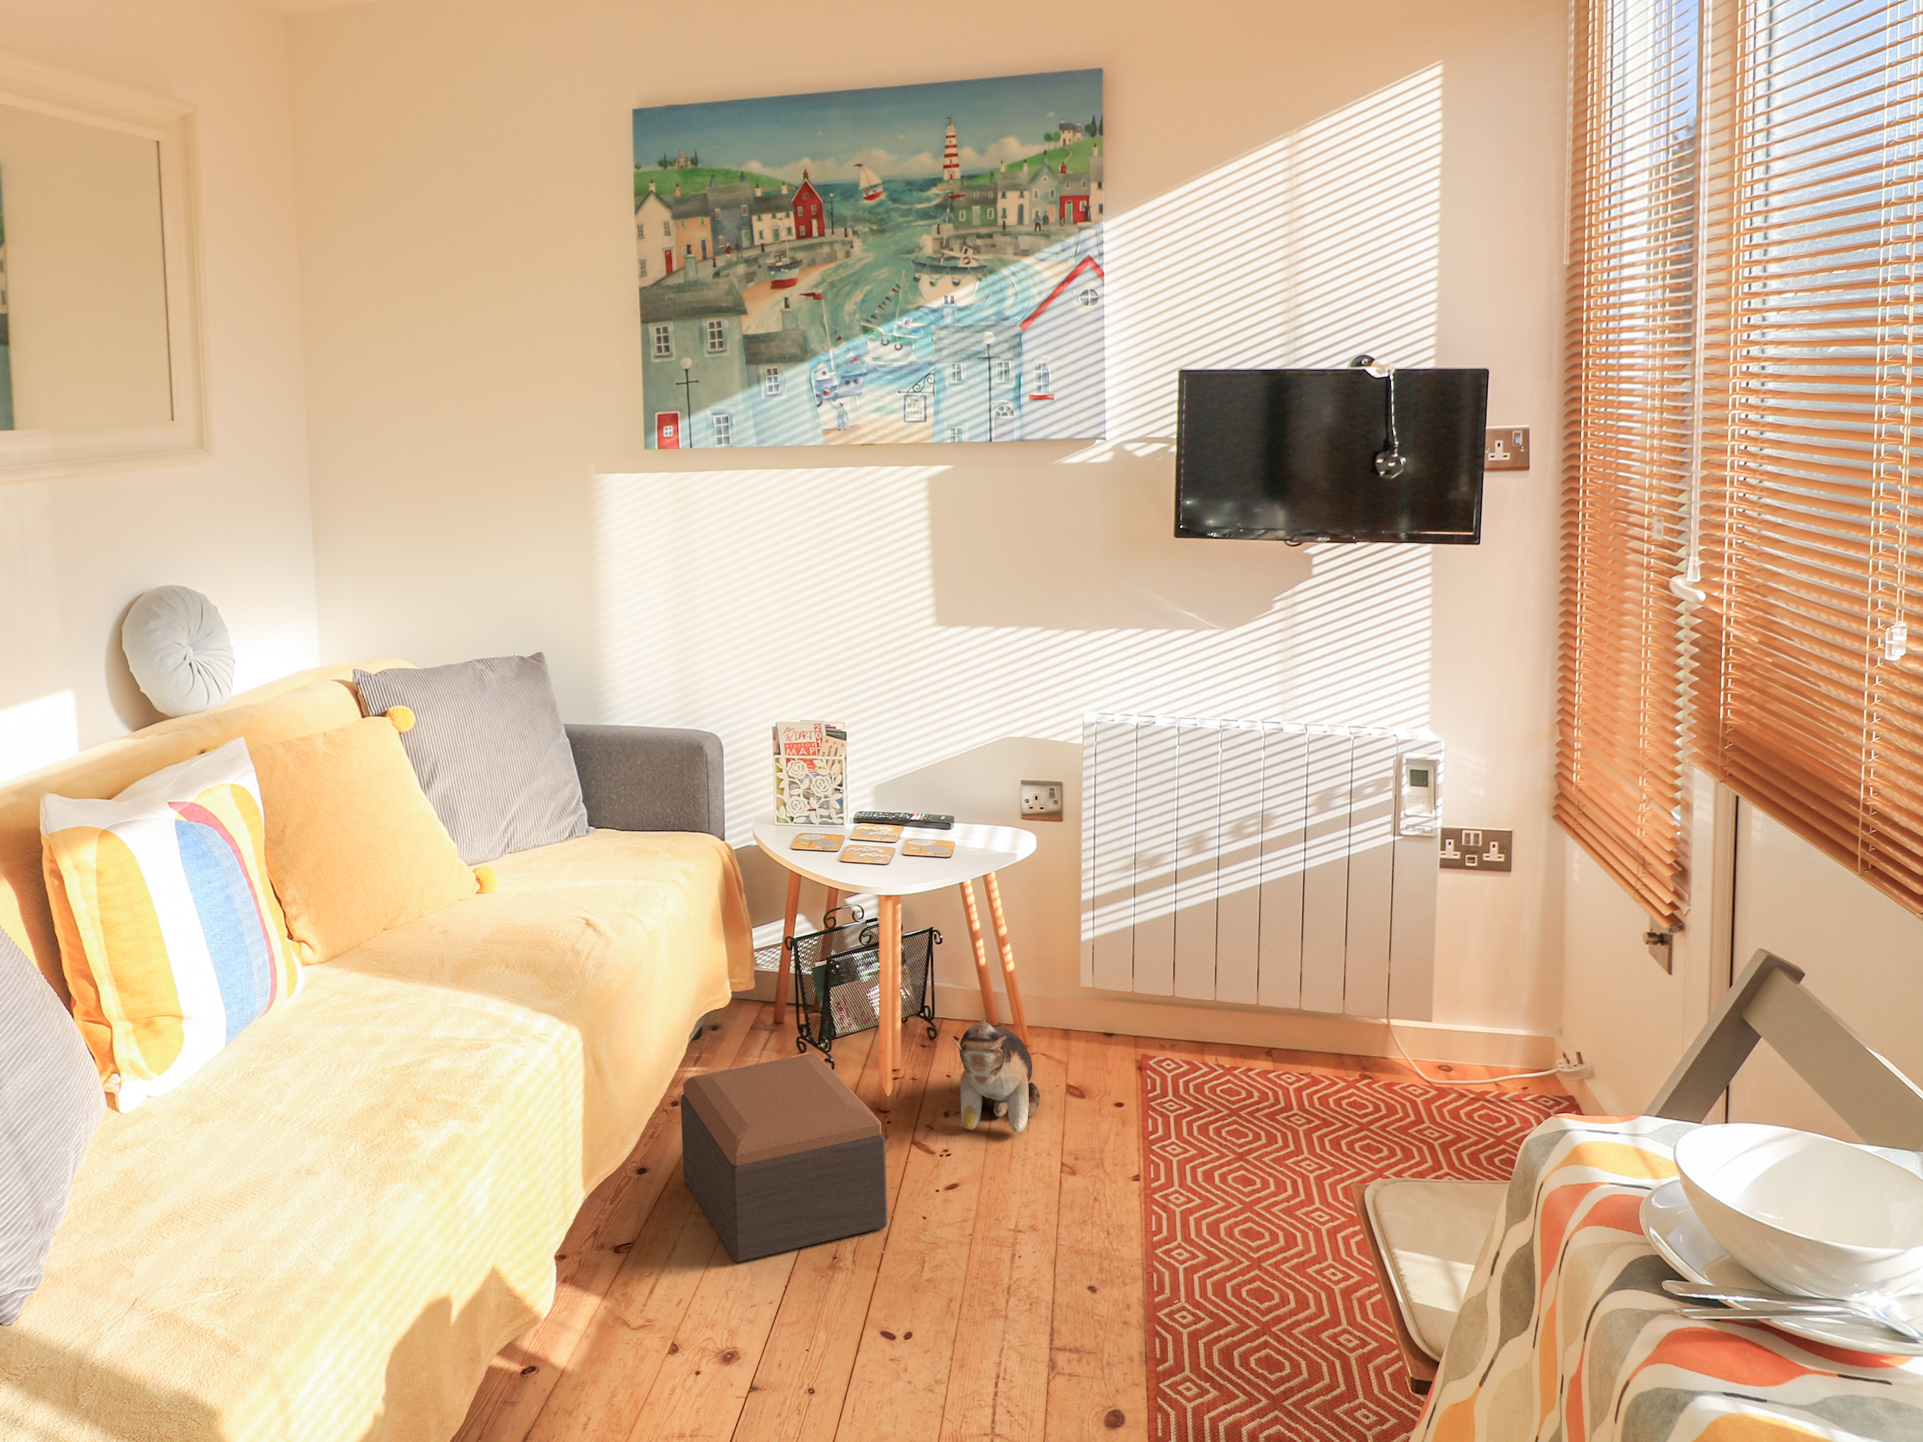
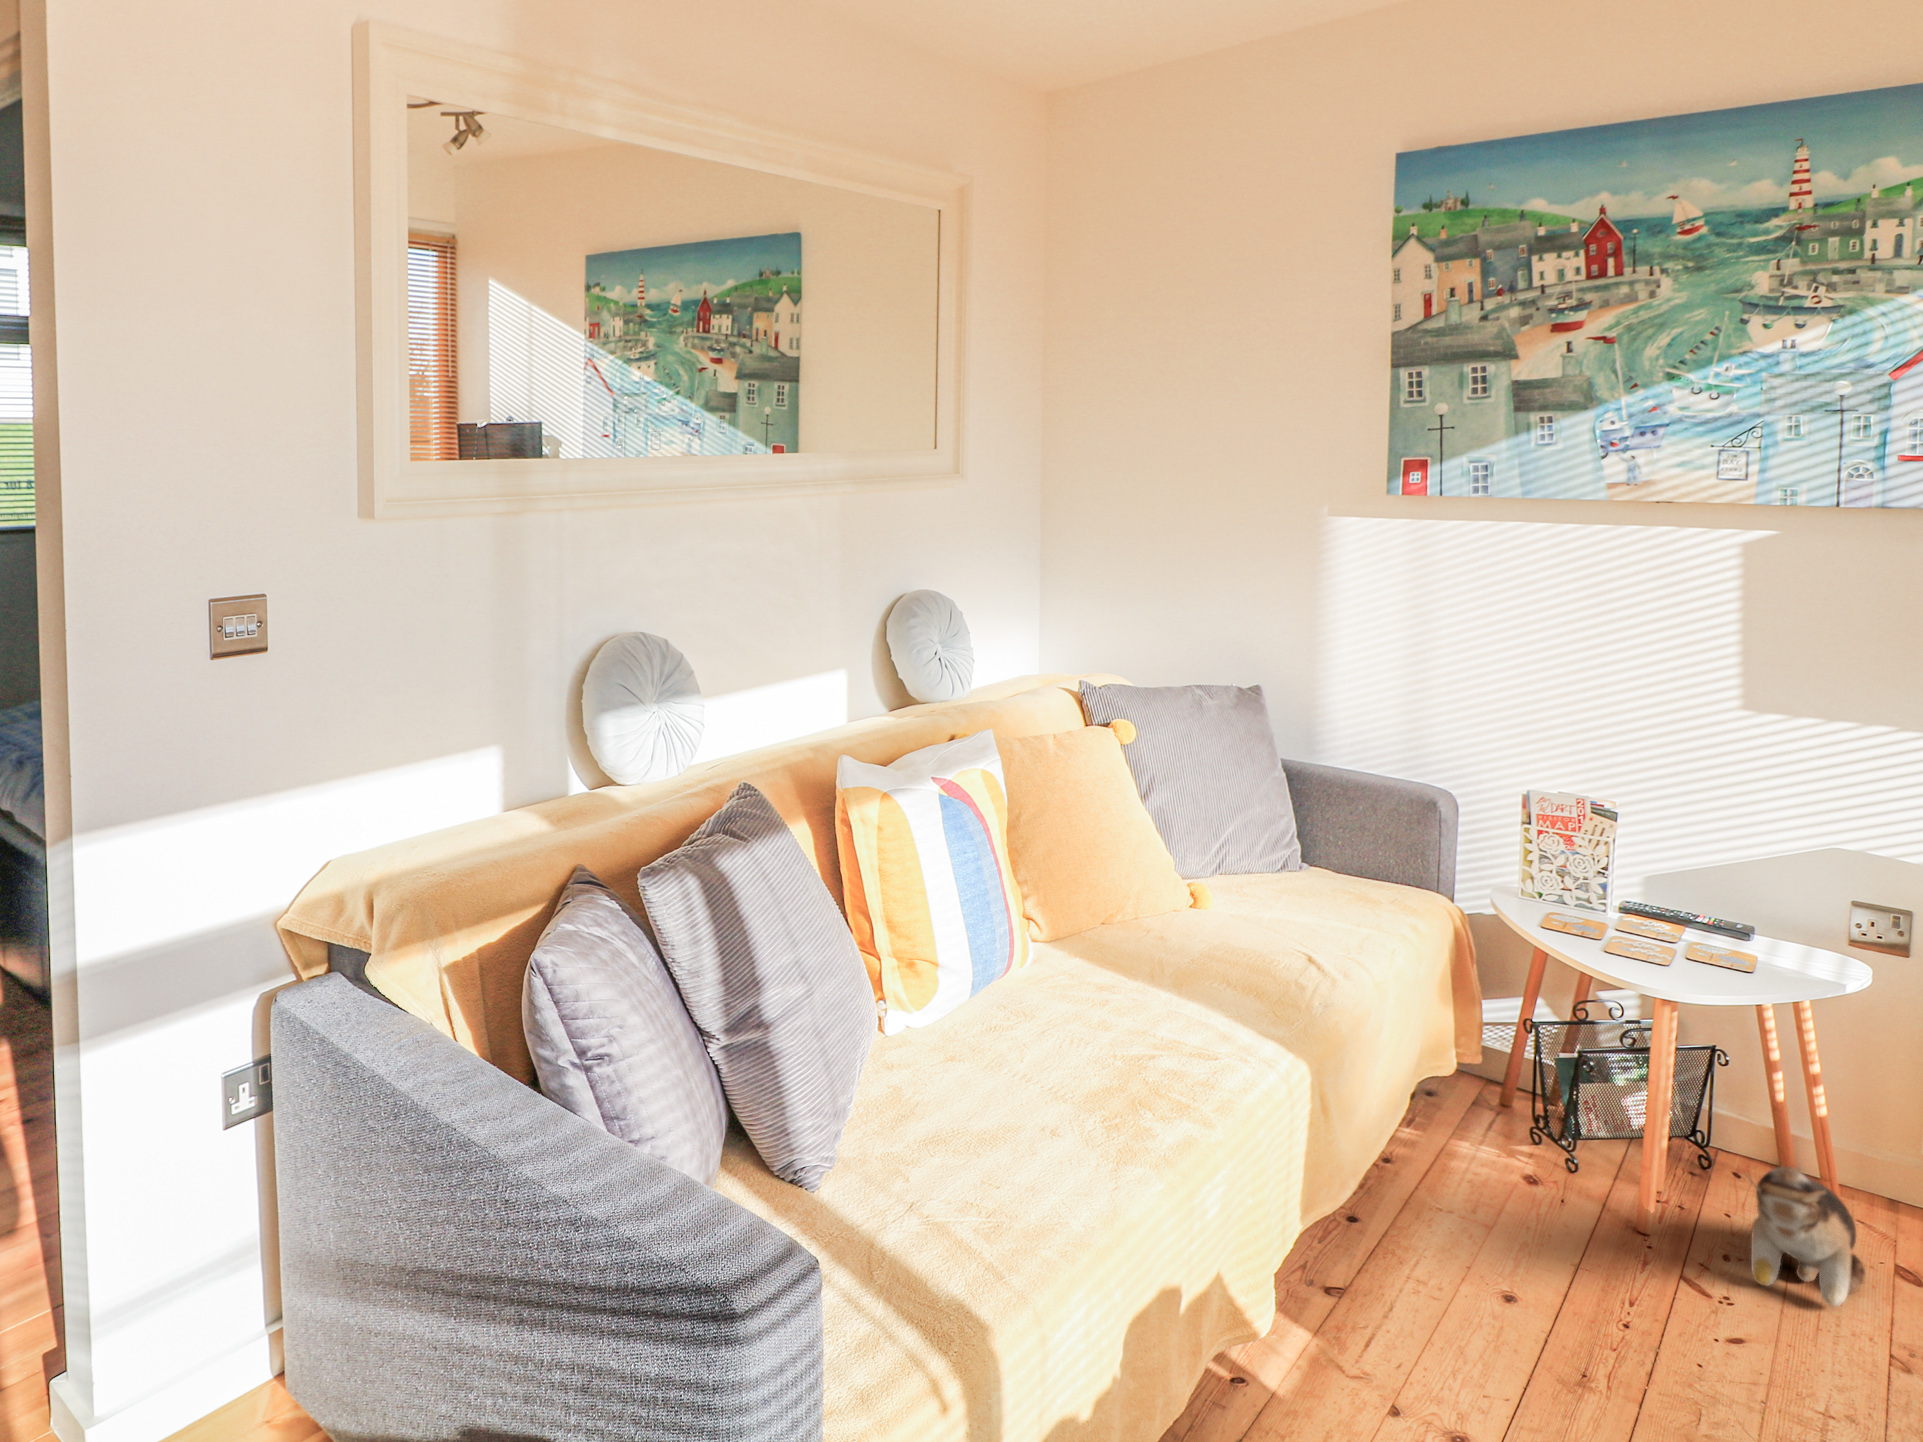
footstool: present [681,1054,887,1262] -> none [1398,1141,1657,1361]

